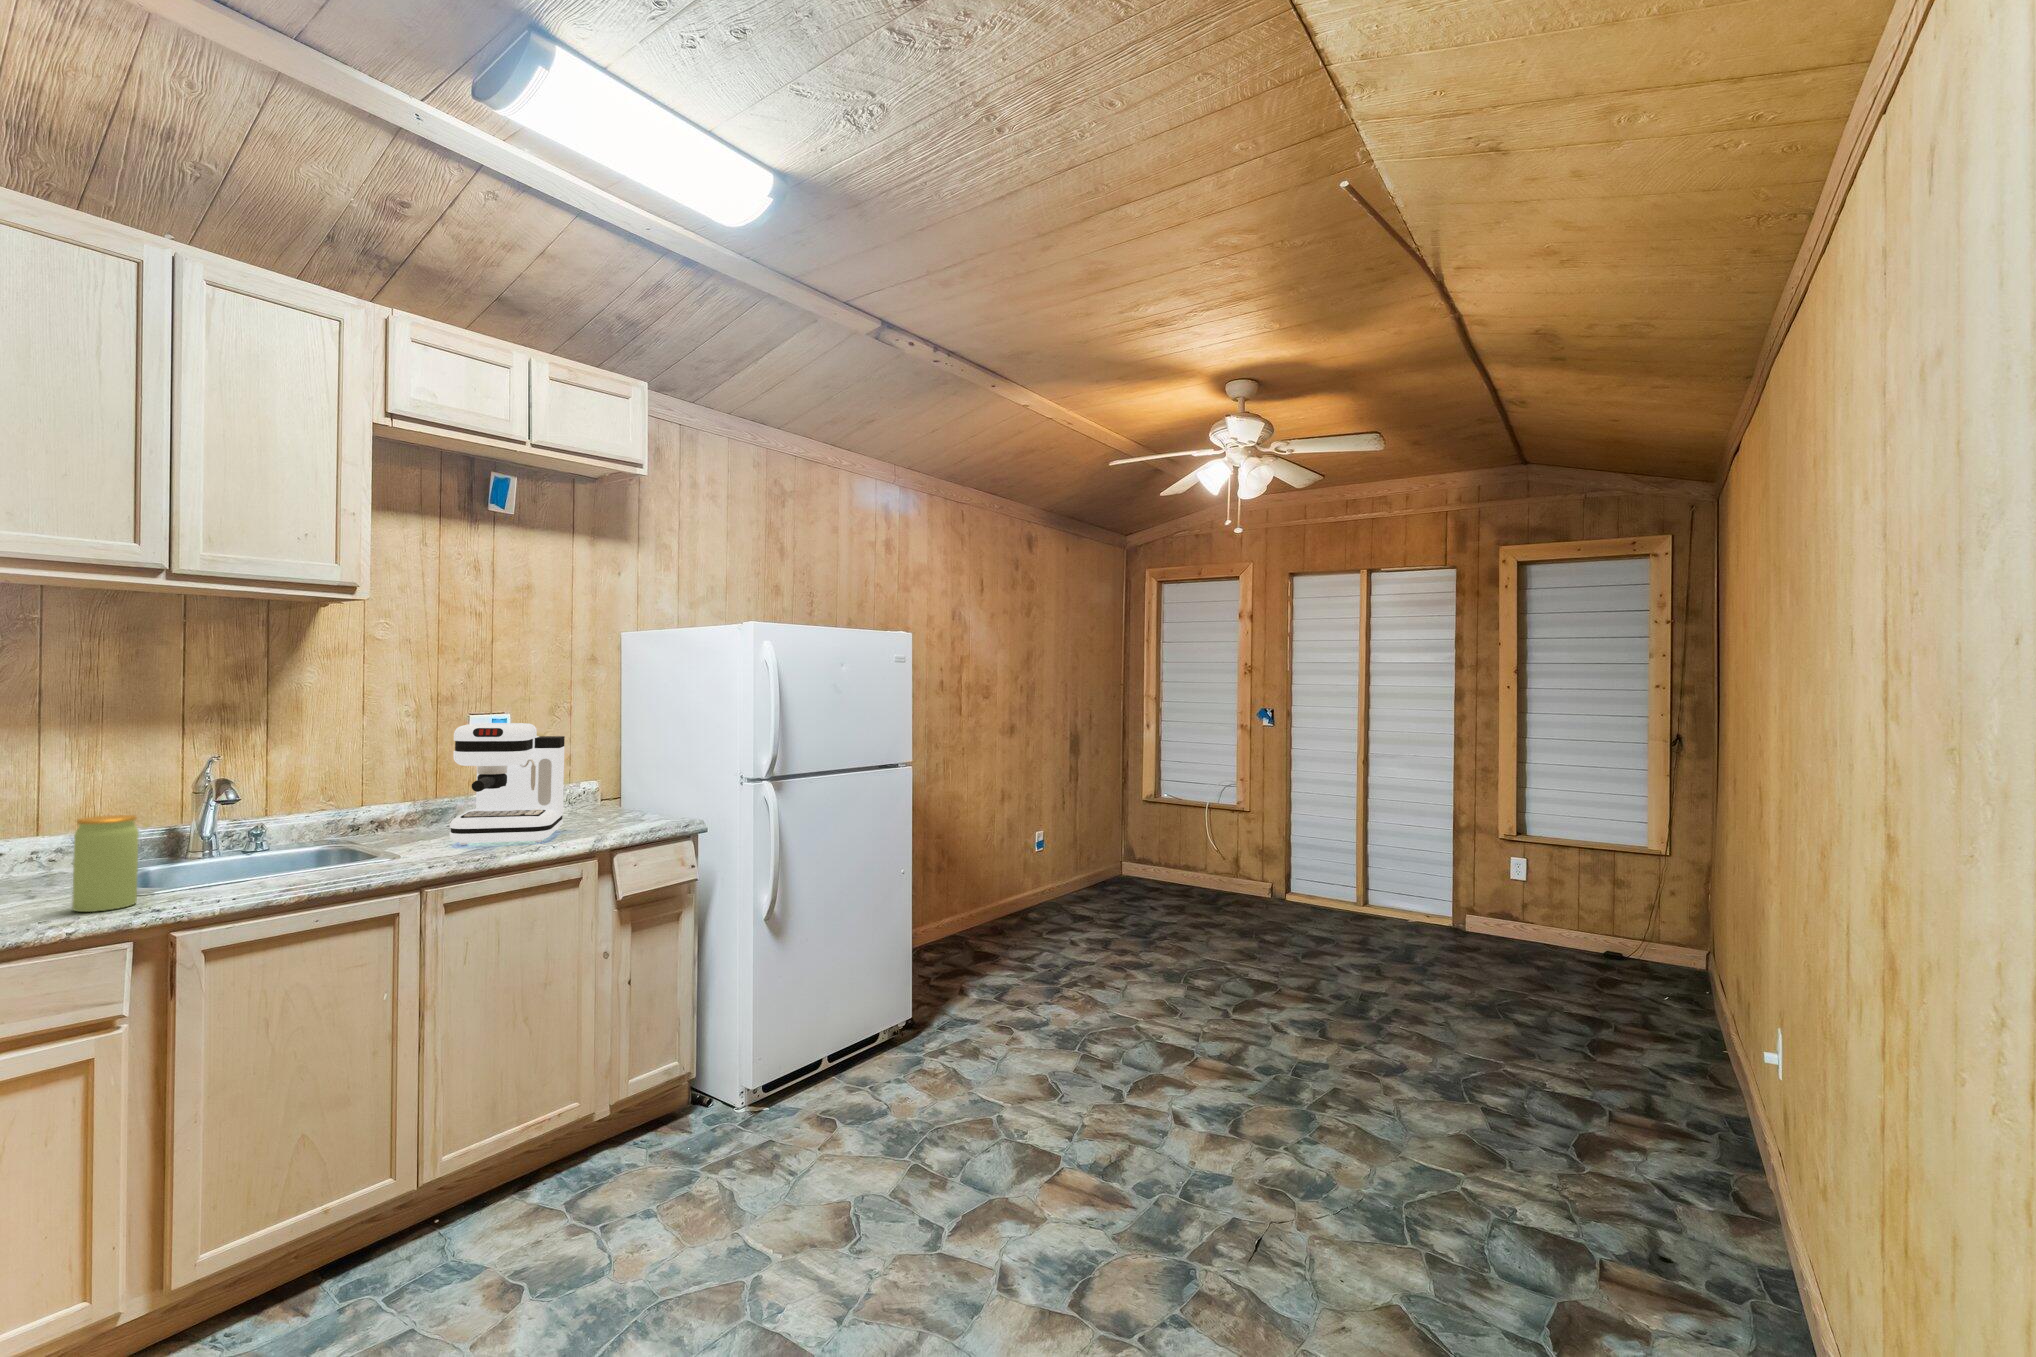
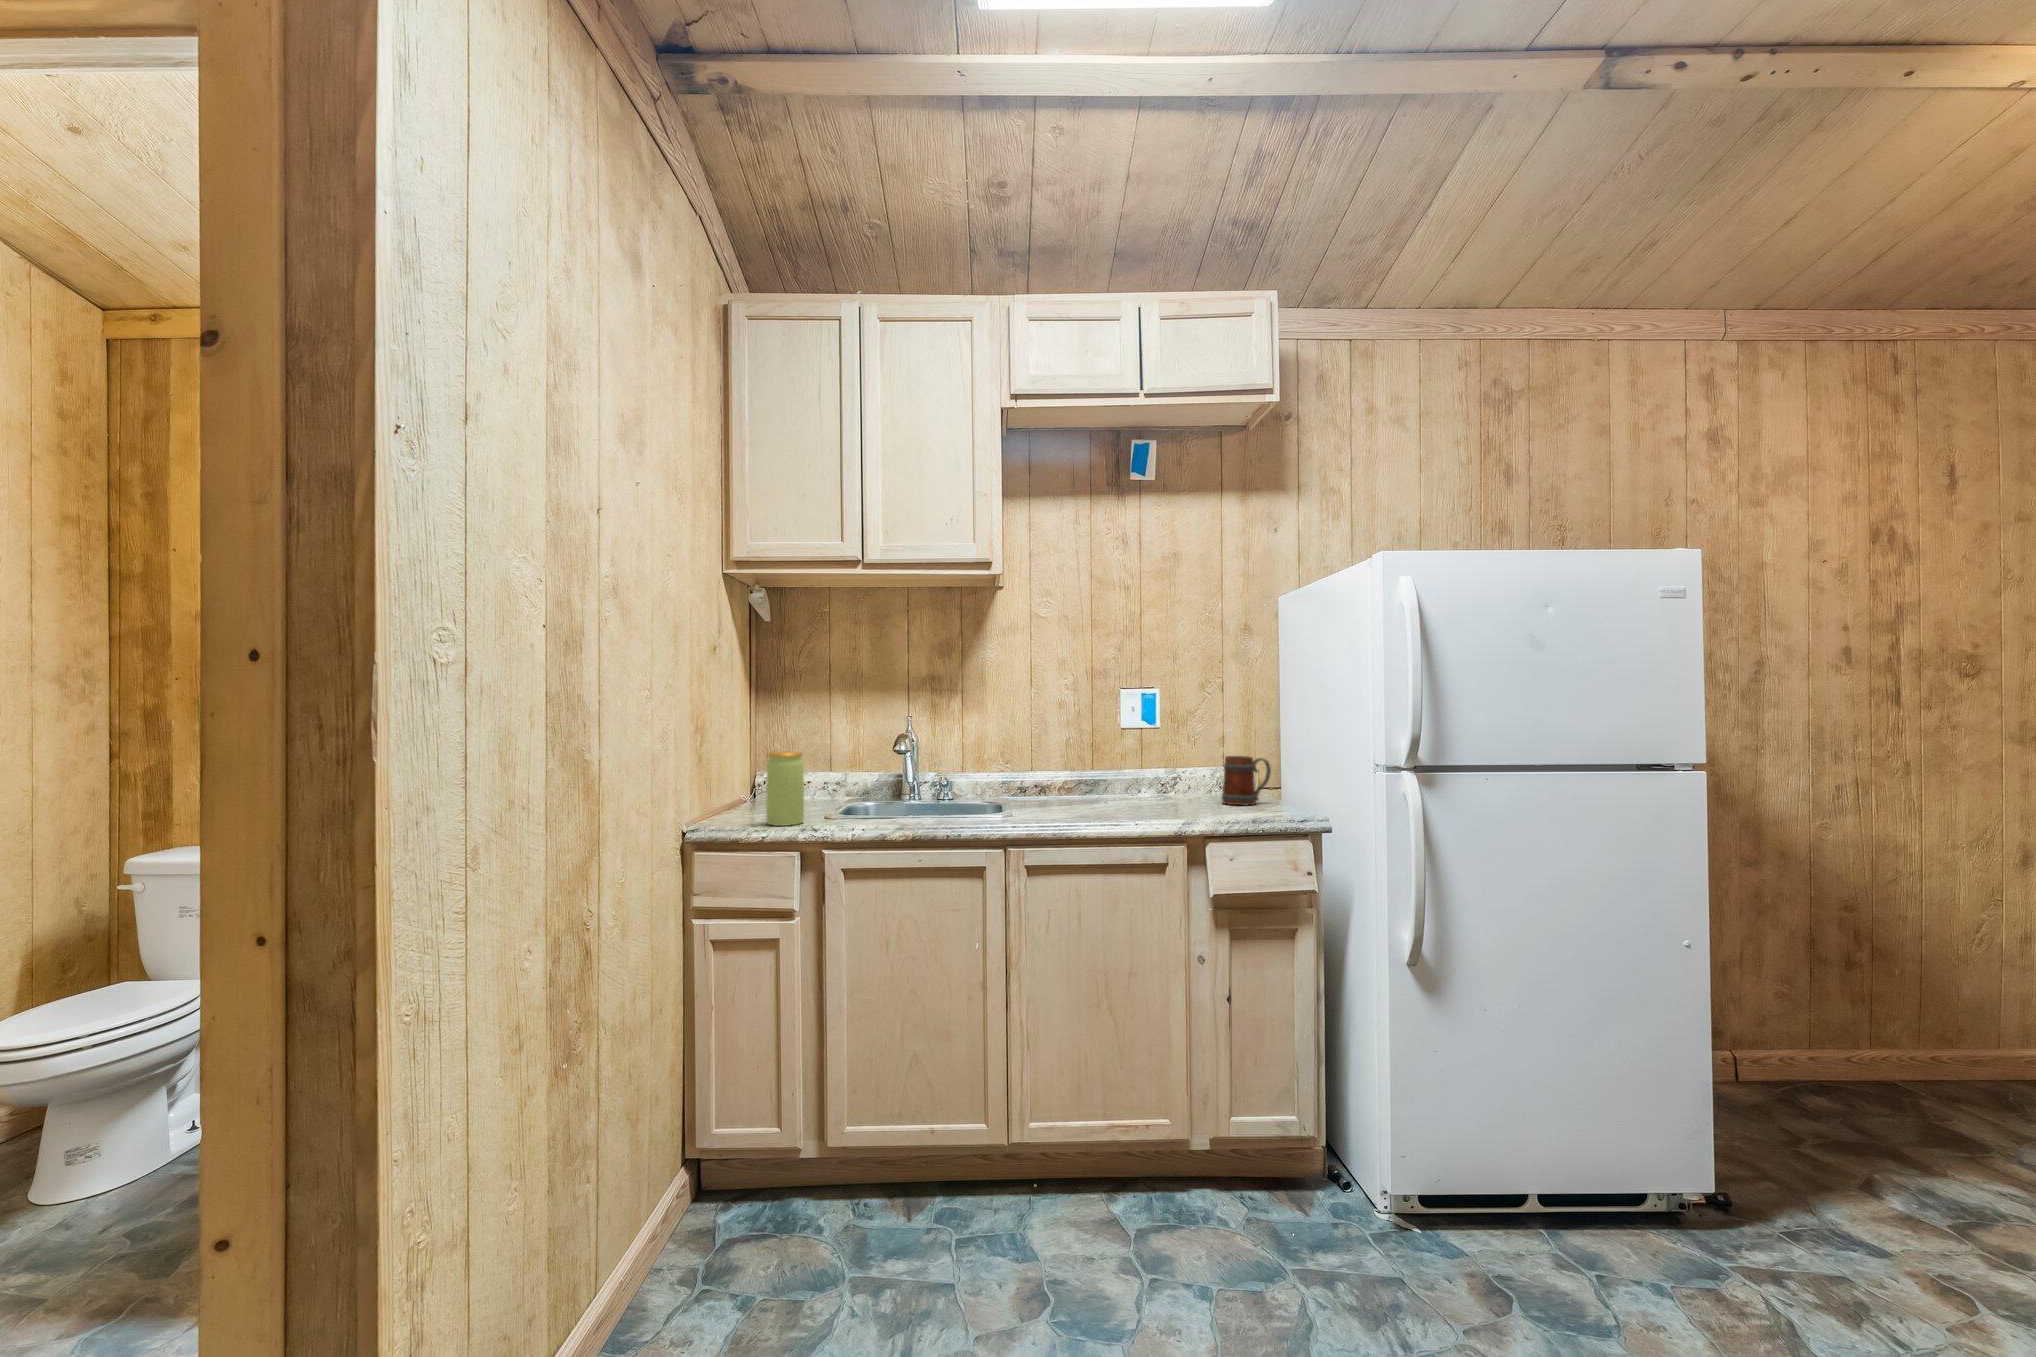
coffee maker: present [450,723,565,845] -> none [1058,691,1175,817]
mug: none [593,778,636,821] -> present [1222,756,1271,805]

